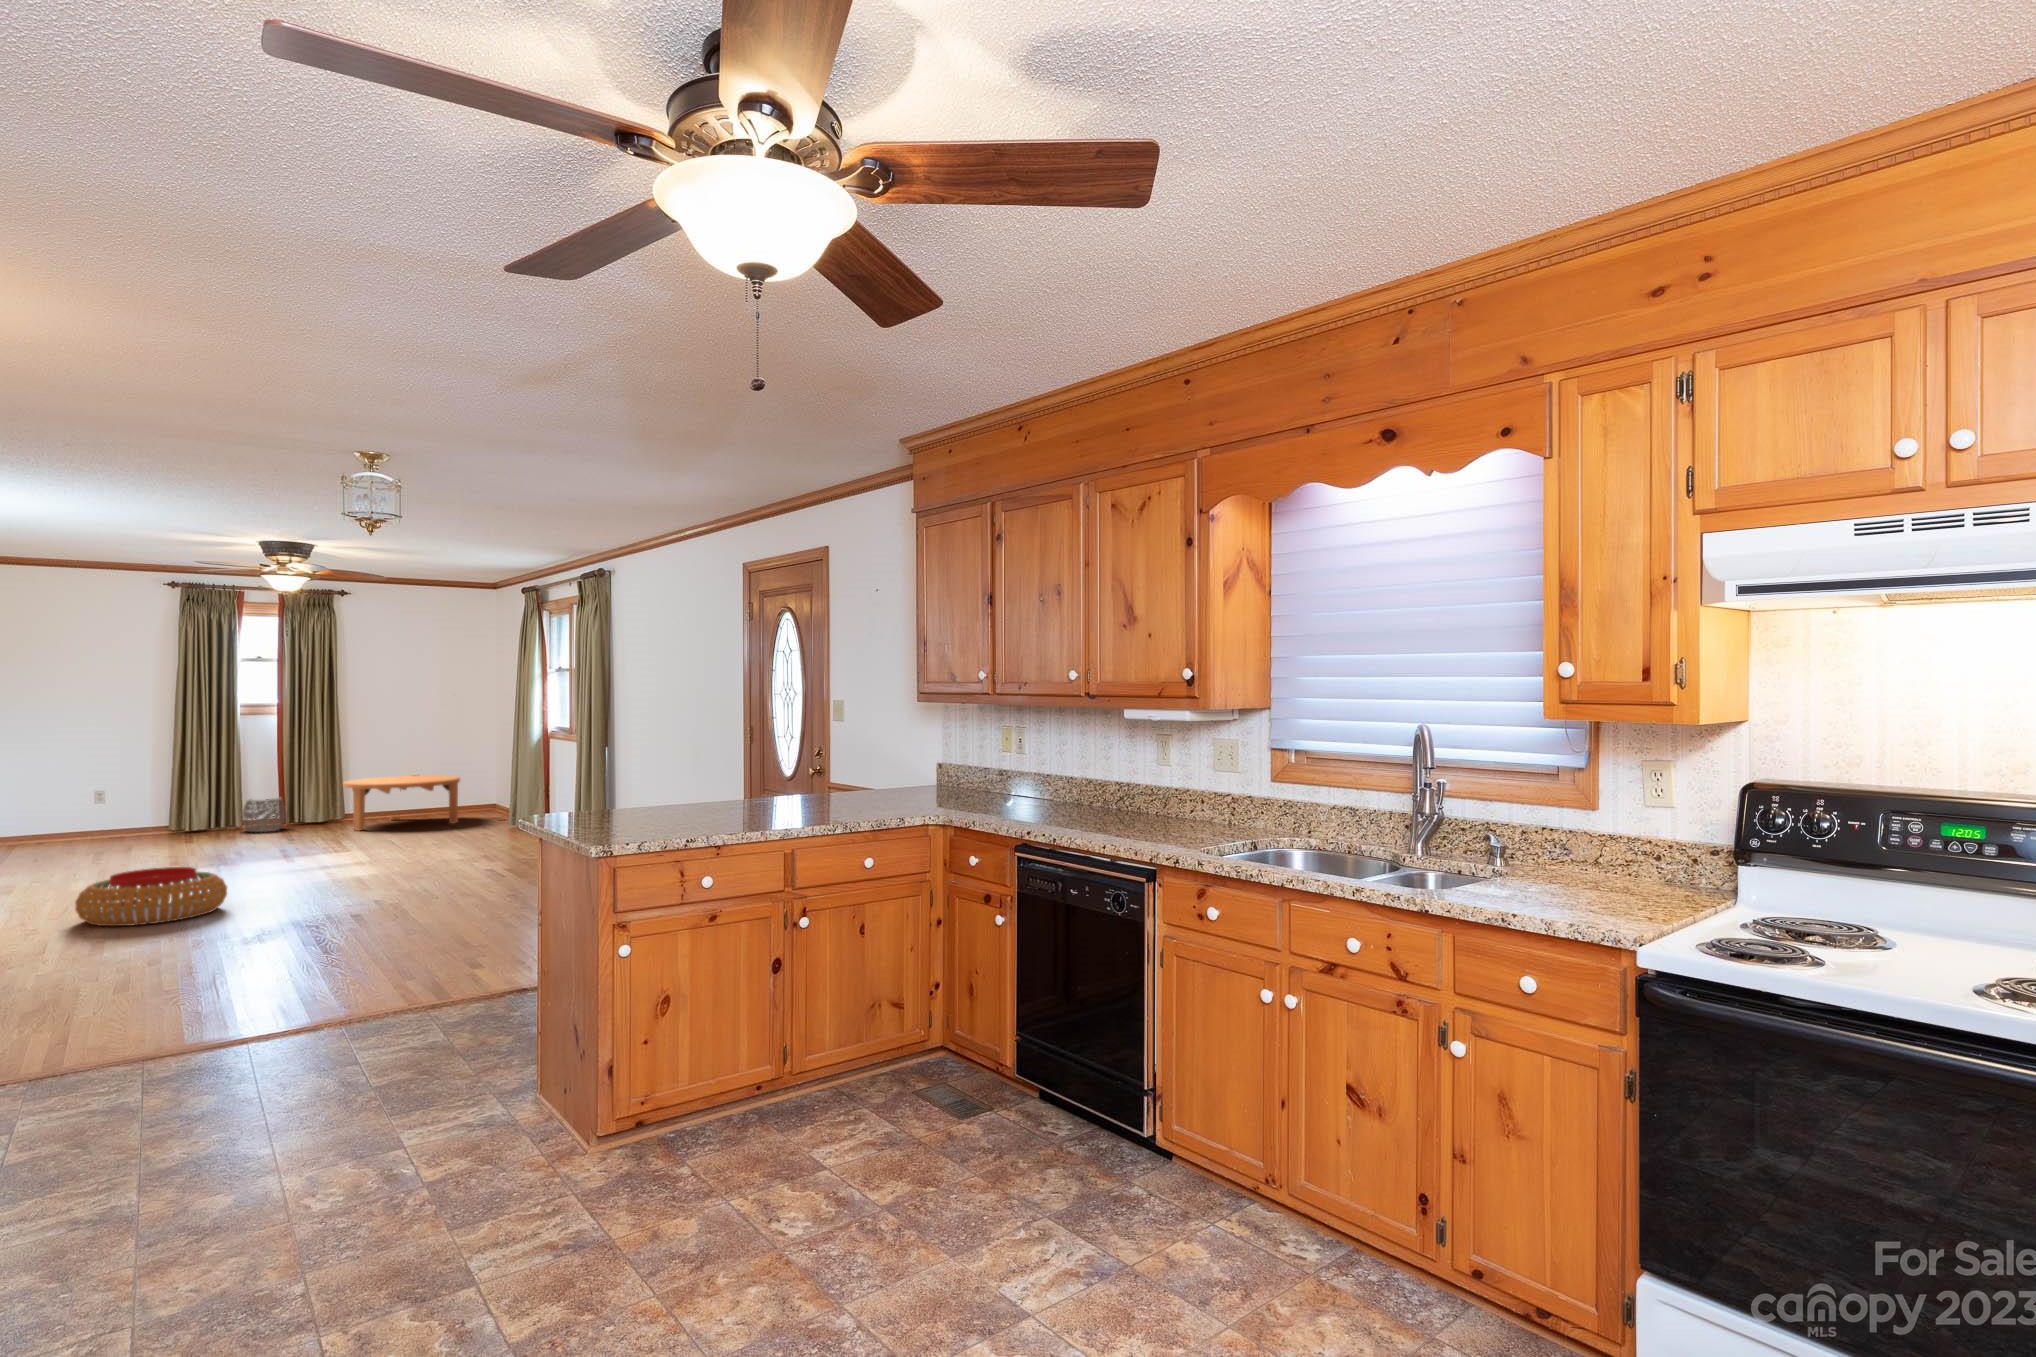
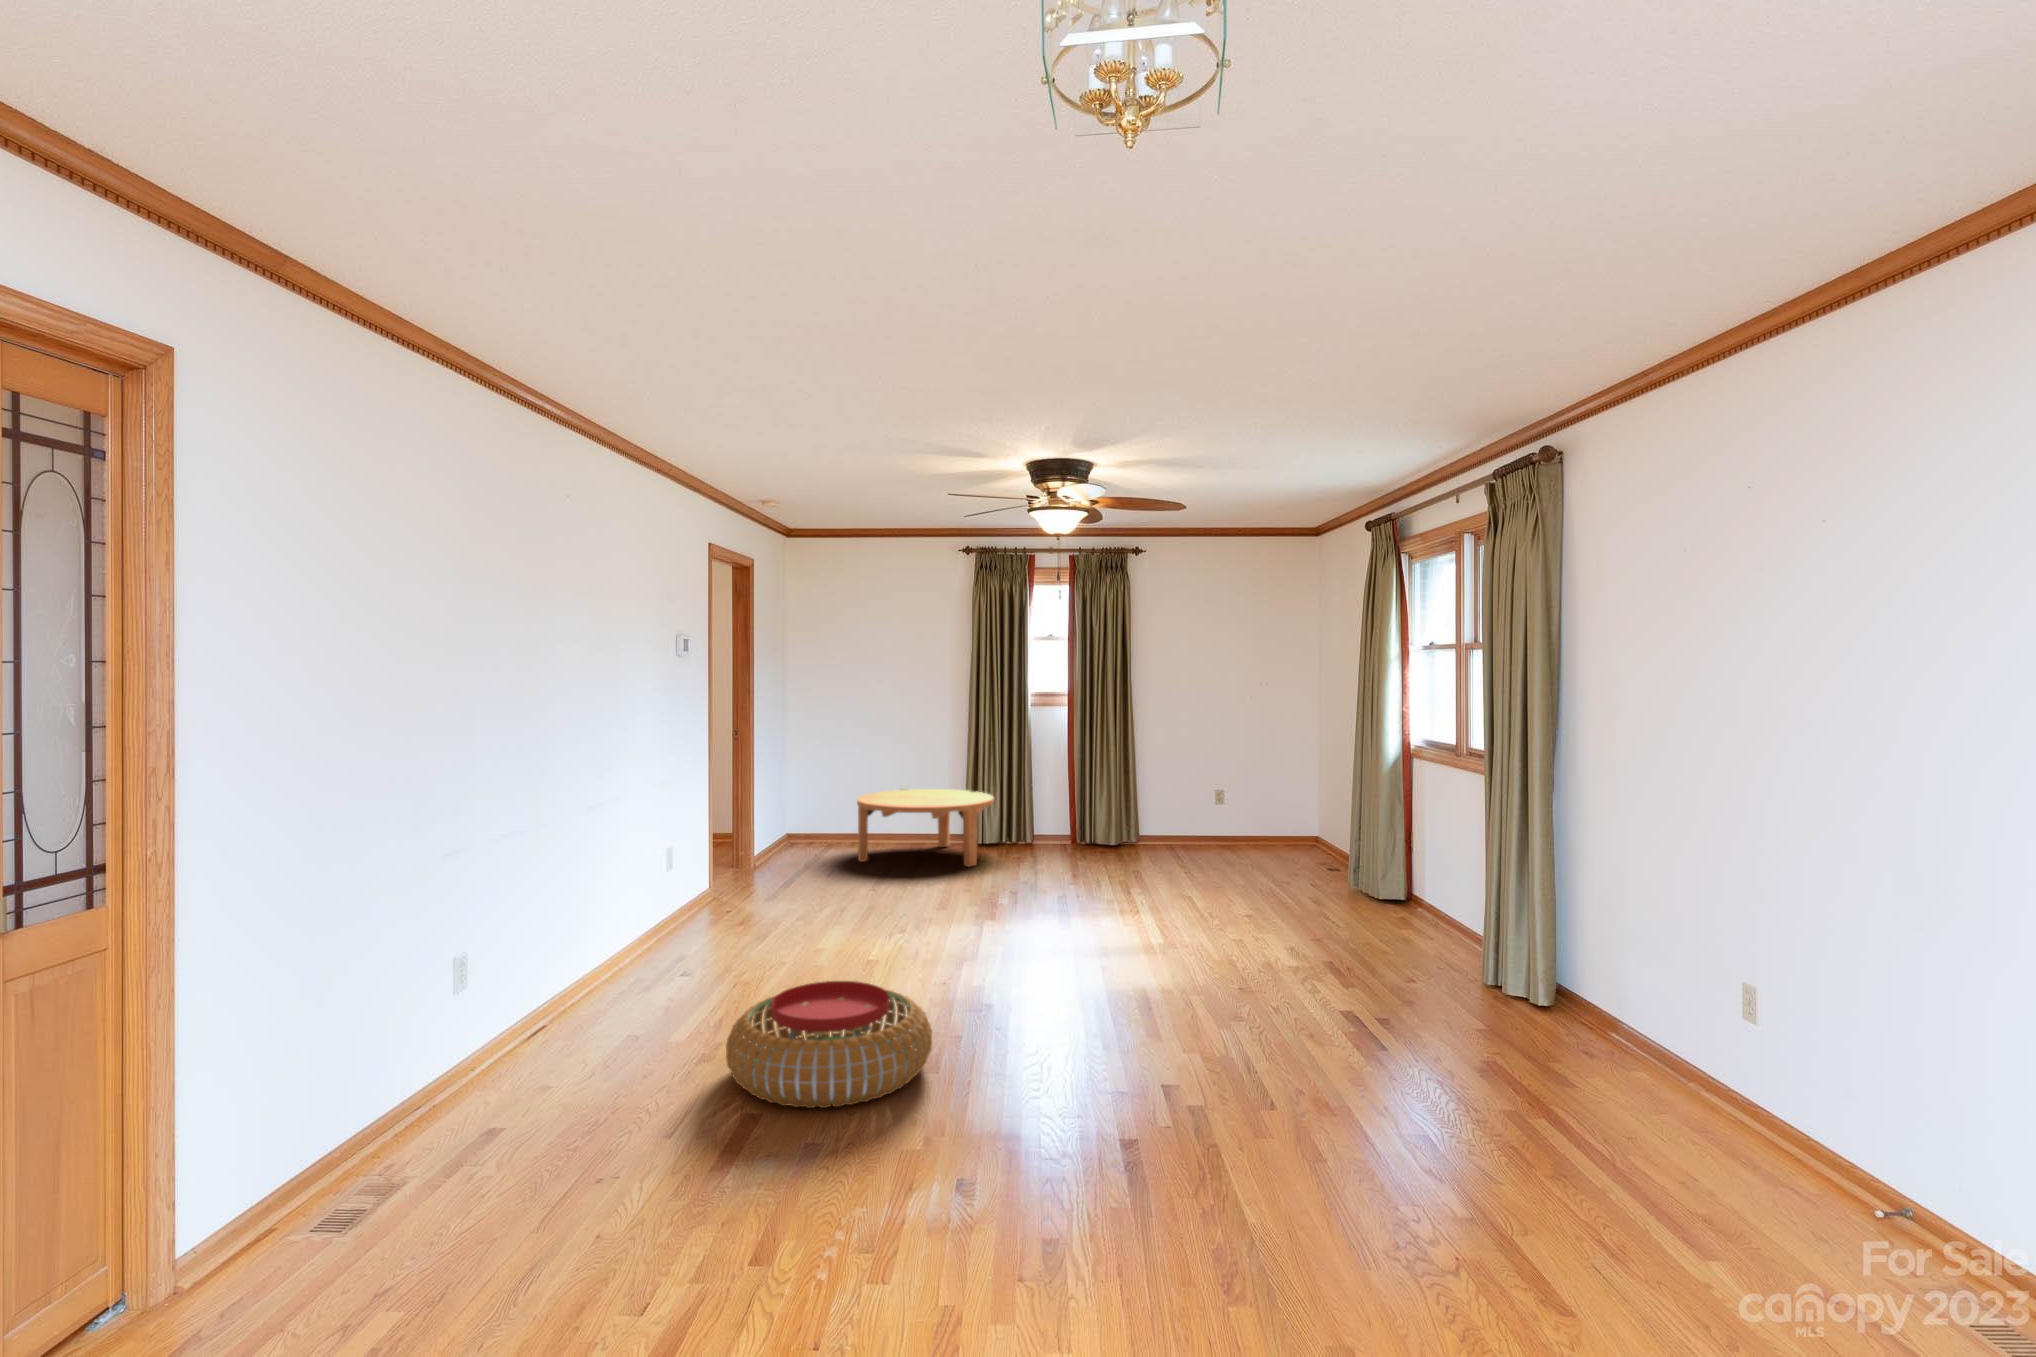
coffee table: present [343,775,460,831] -> present [857,789,994,867]
woven basket: present [243,798,286,832] -> none [1031,809,1077,853]

